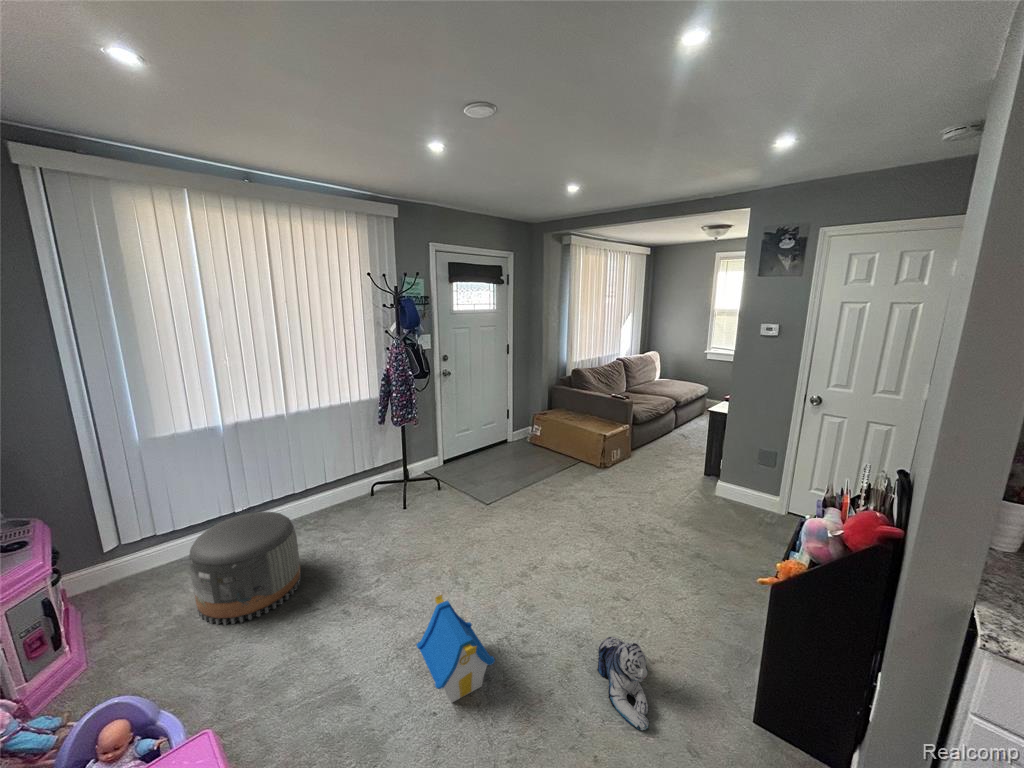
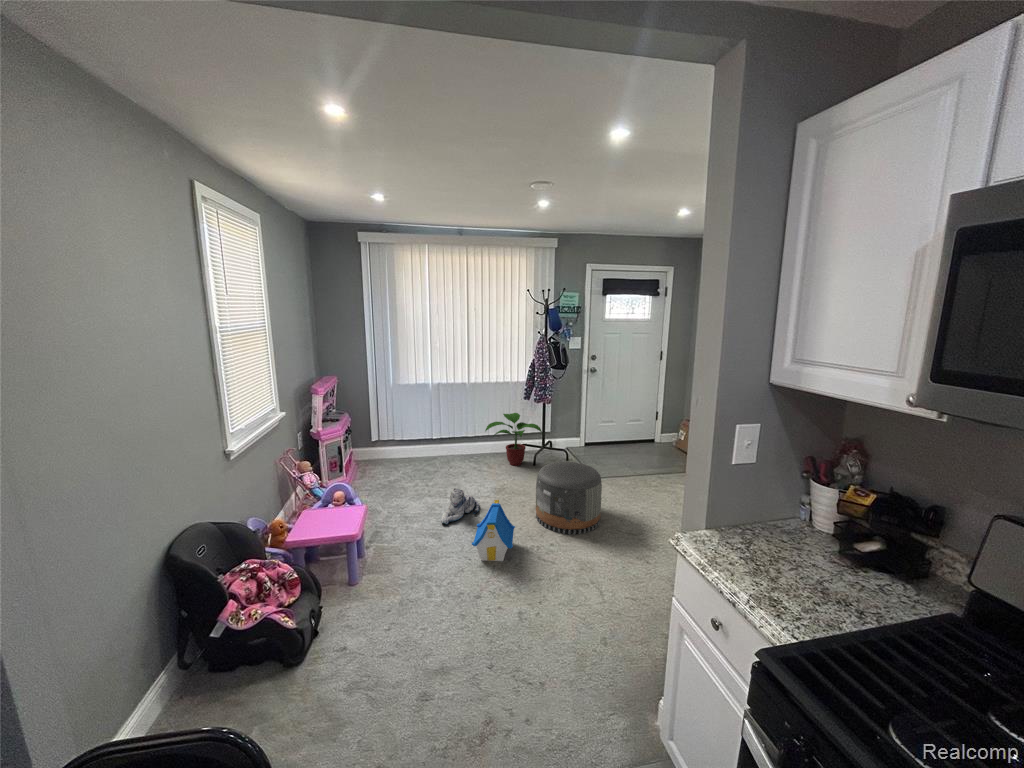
potted plant: none [337,444,415,517] -> present [485,413,542,466]
pouf: present [190,512,301,625] -> present [536,462,602,534]
plush toy: present [597,637,649,730] -> present [441,488,479,524]

